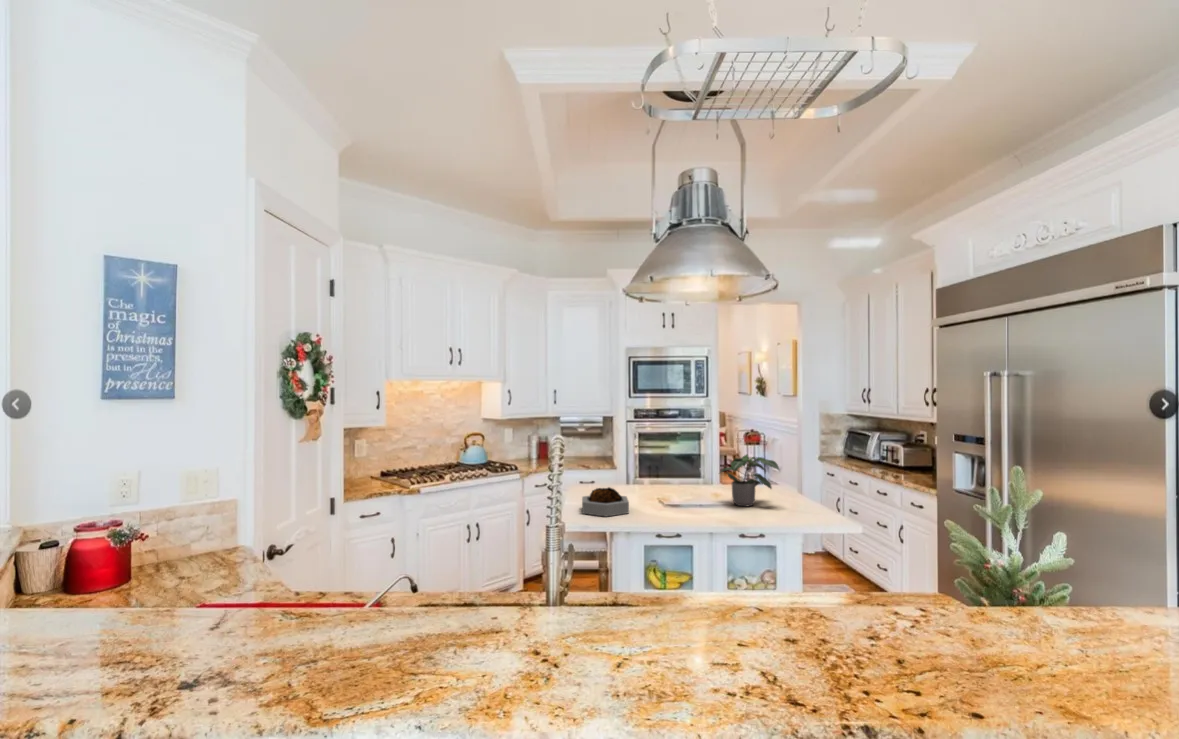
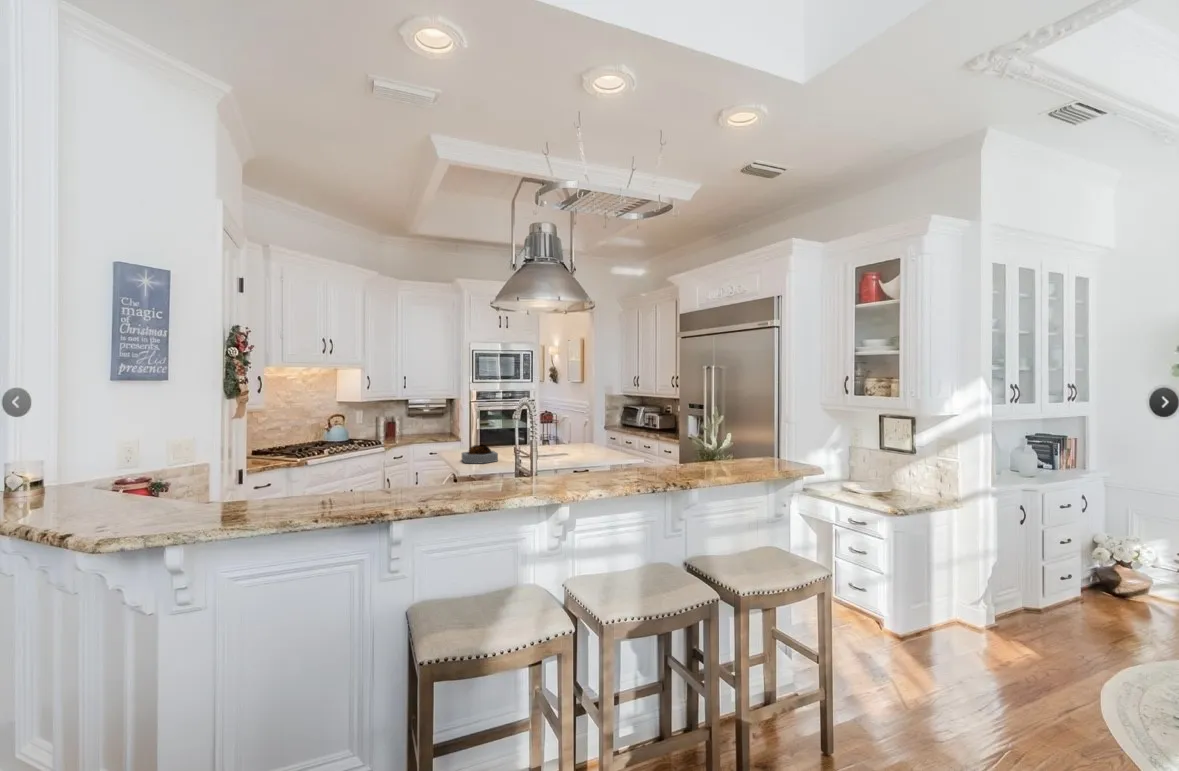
potted plant: present [721,455,779,506] -> none [553,419,593,453]

